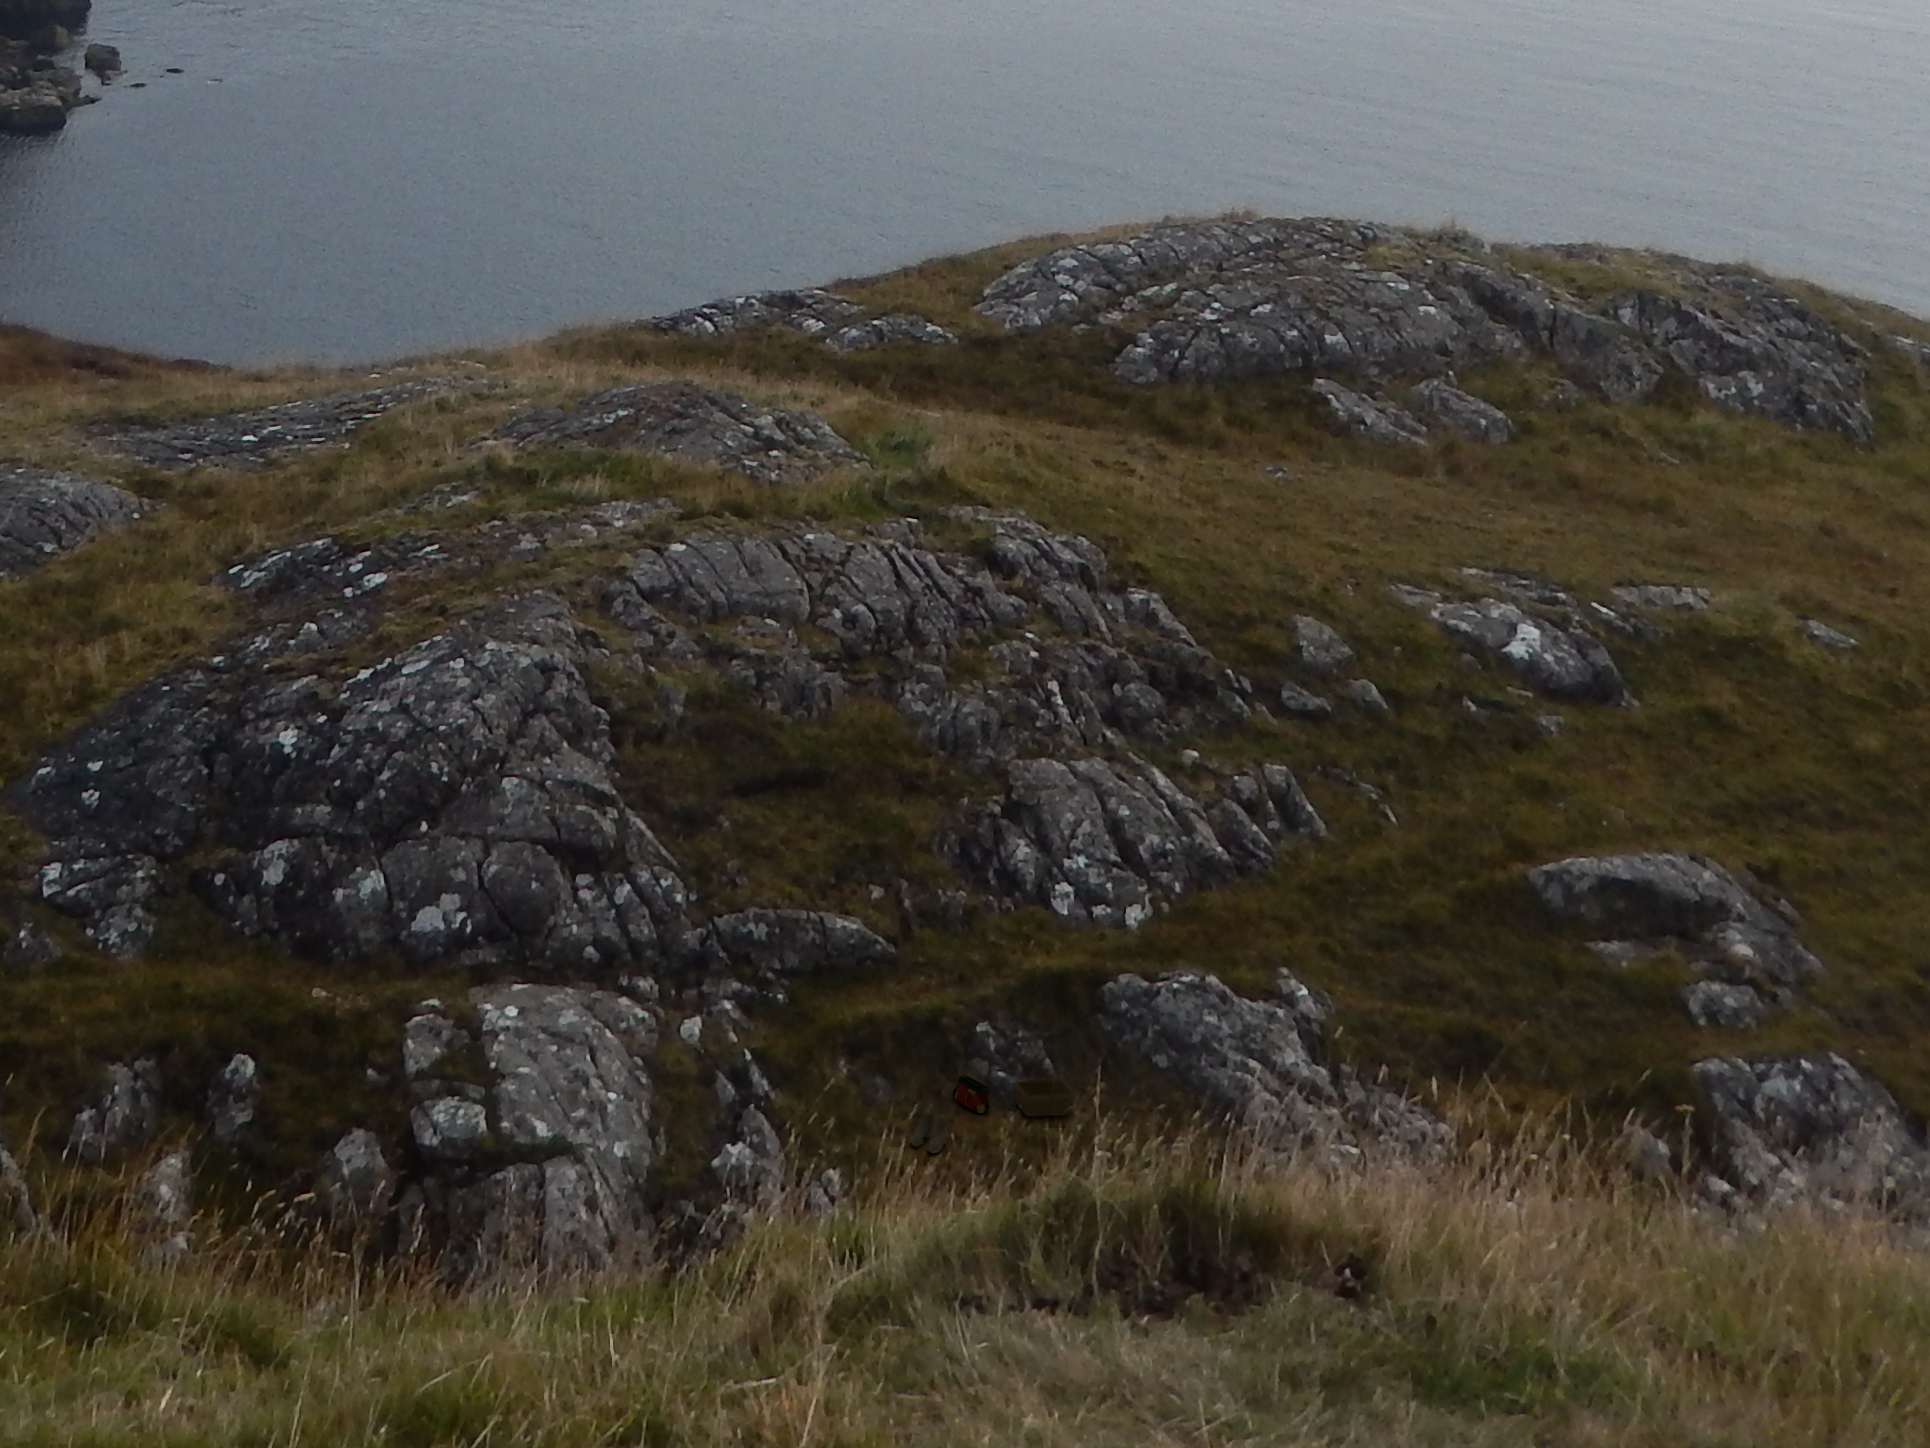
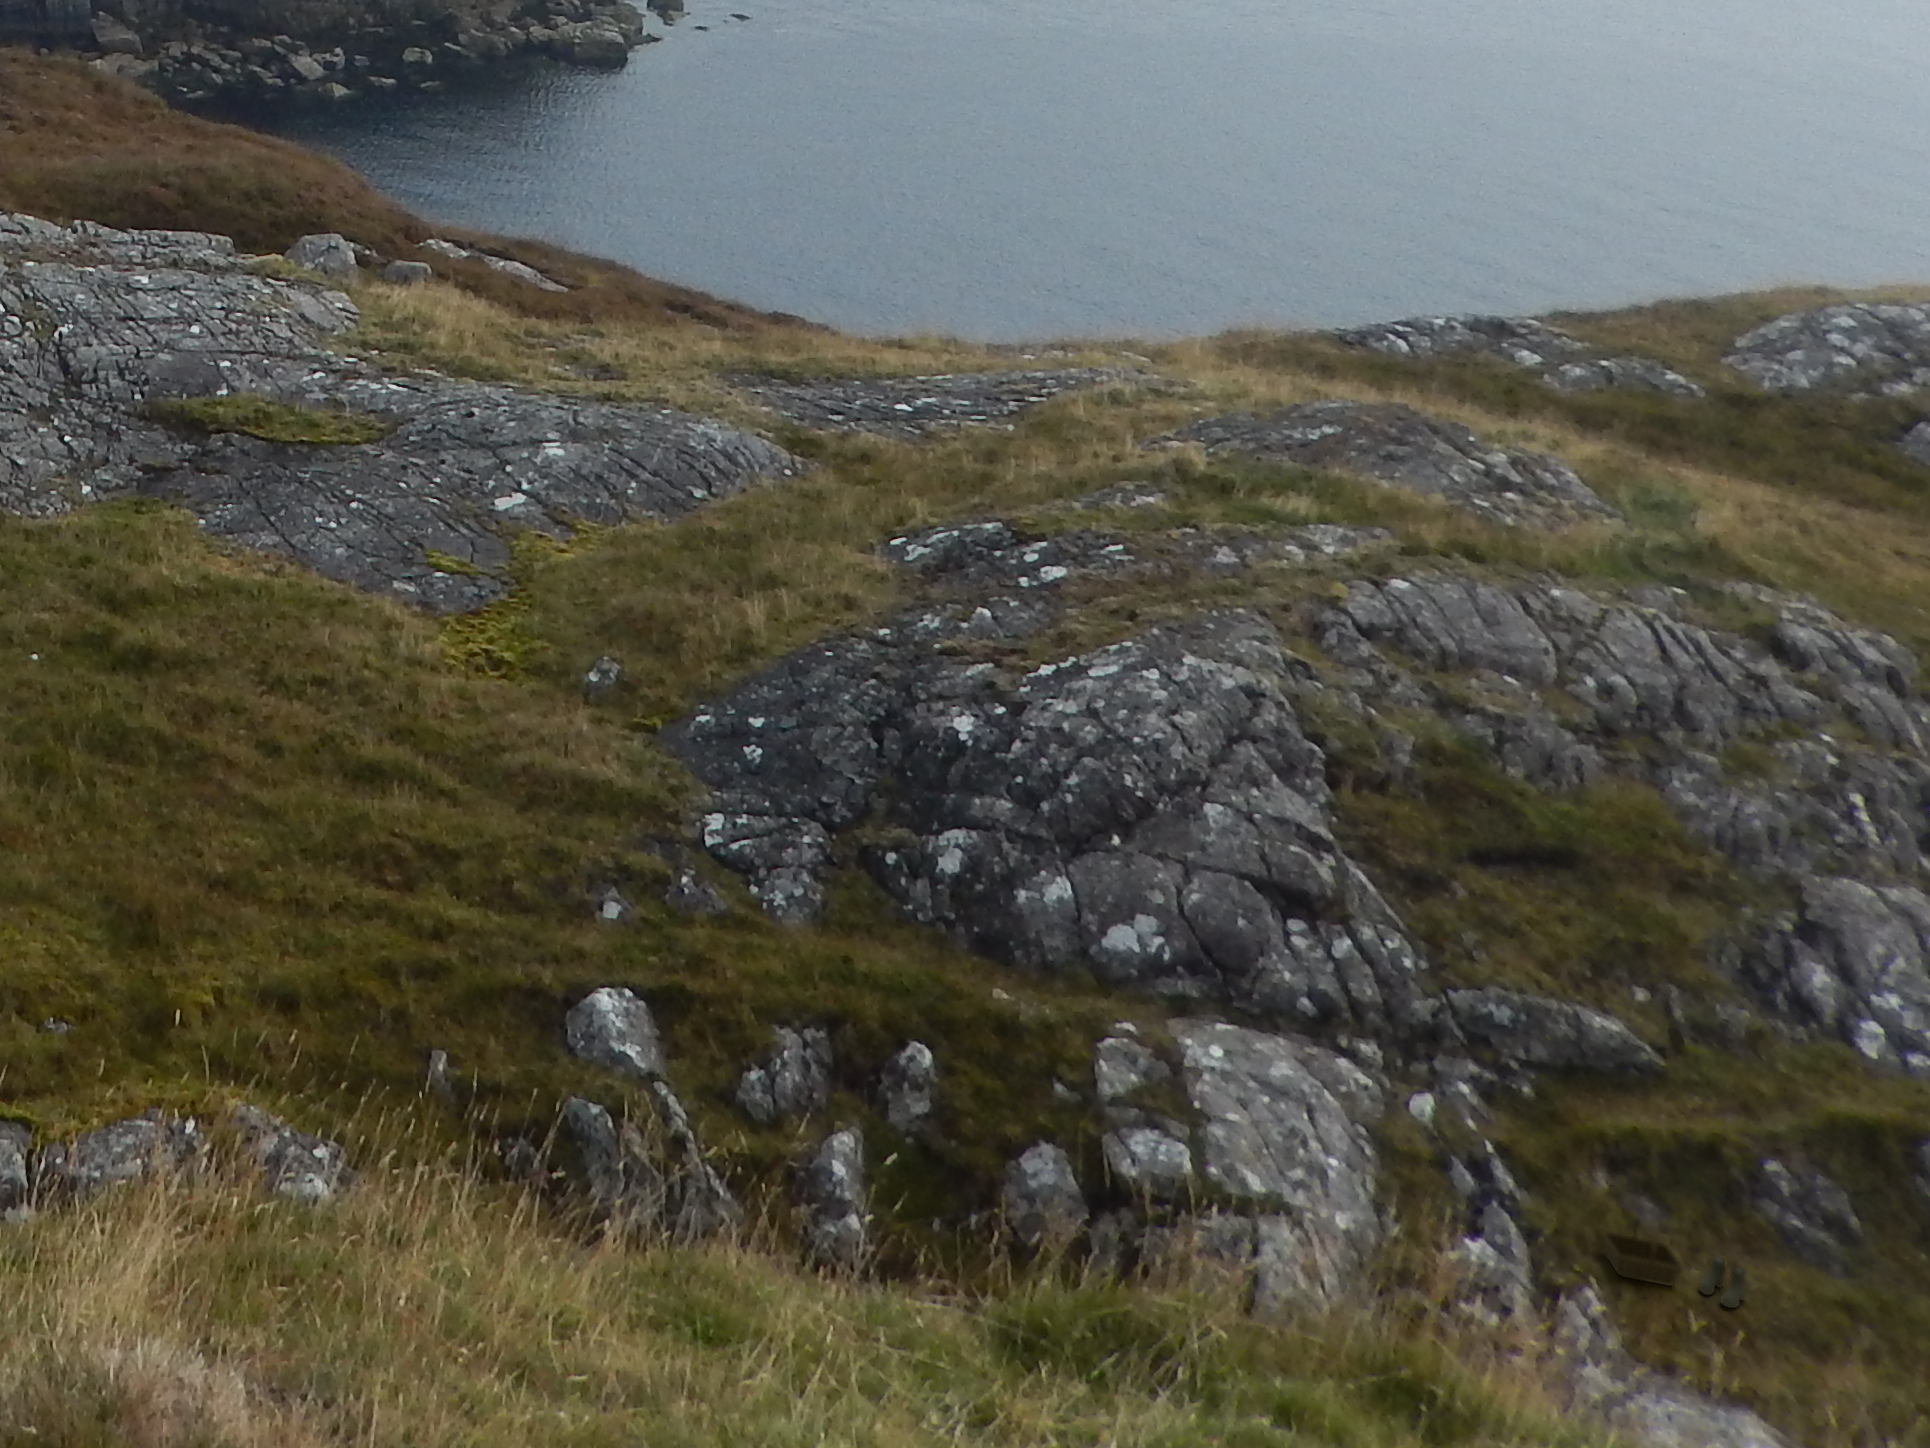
basket: present [1014,1064,1075,1117] -> present [1603,1222,1683,1286]
bag: present [953,1076,990,1114] -> none [1750,1227,1799,1276]

